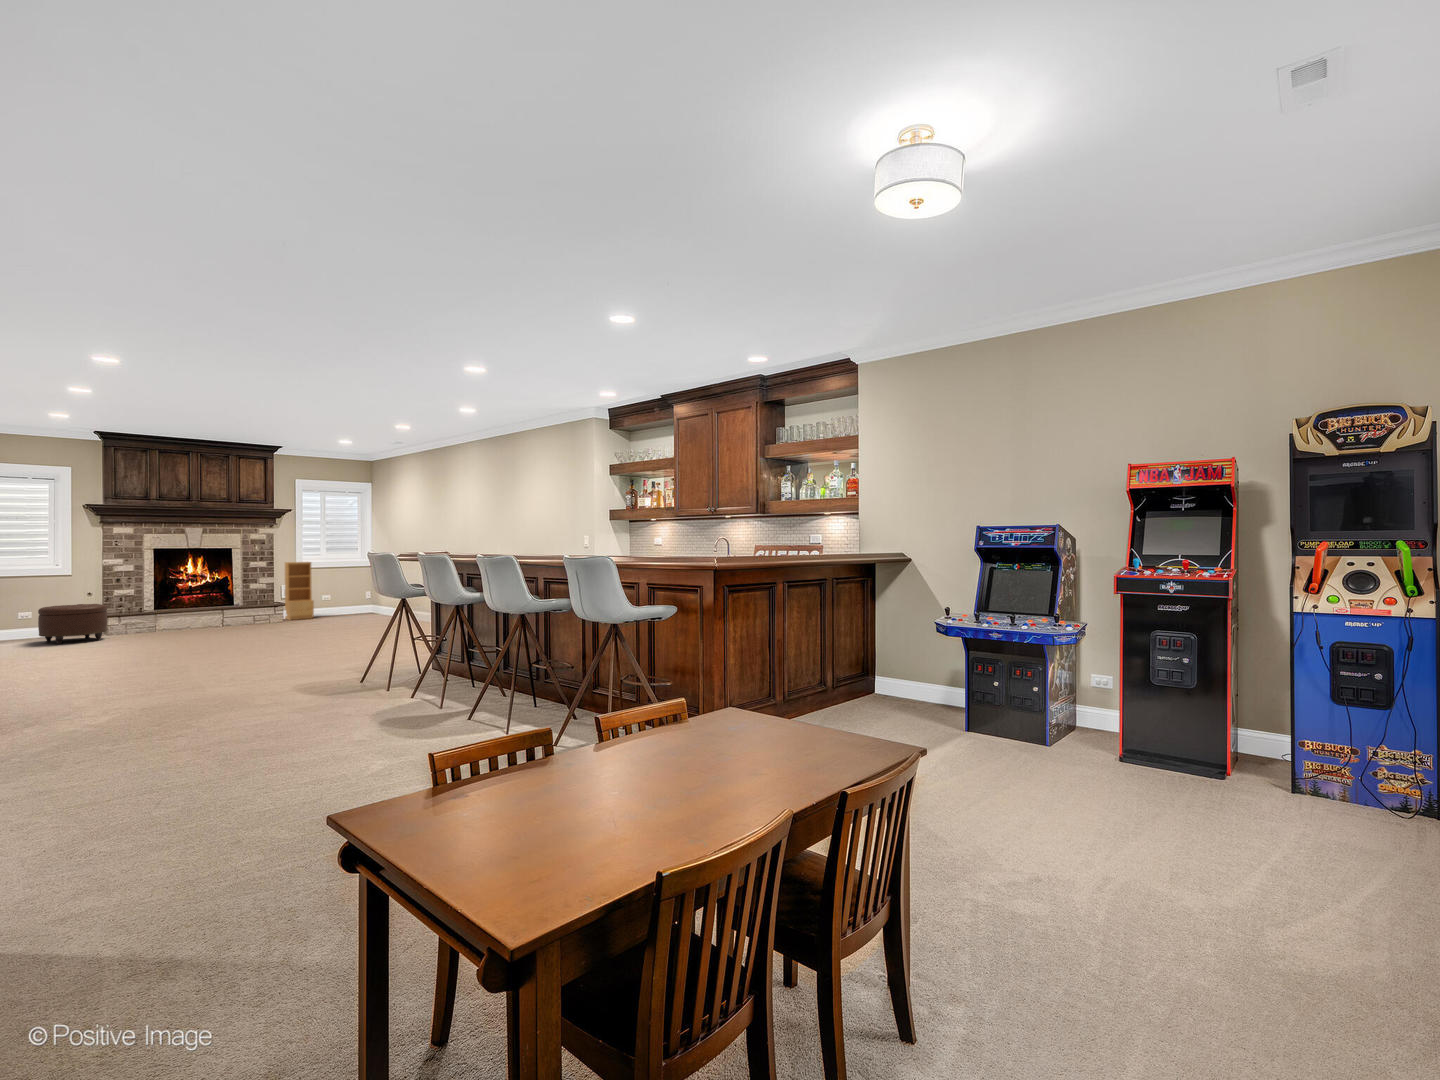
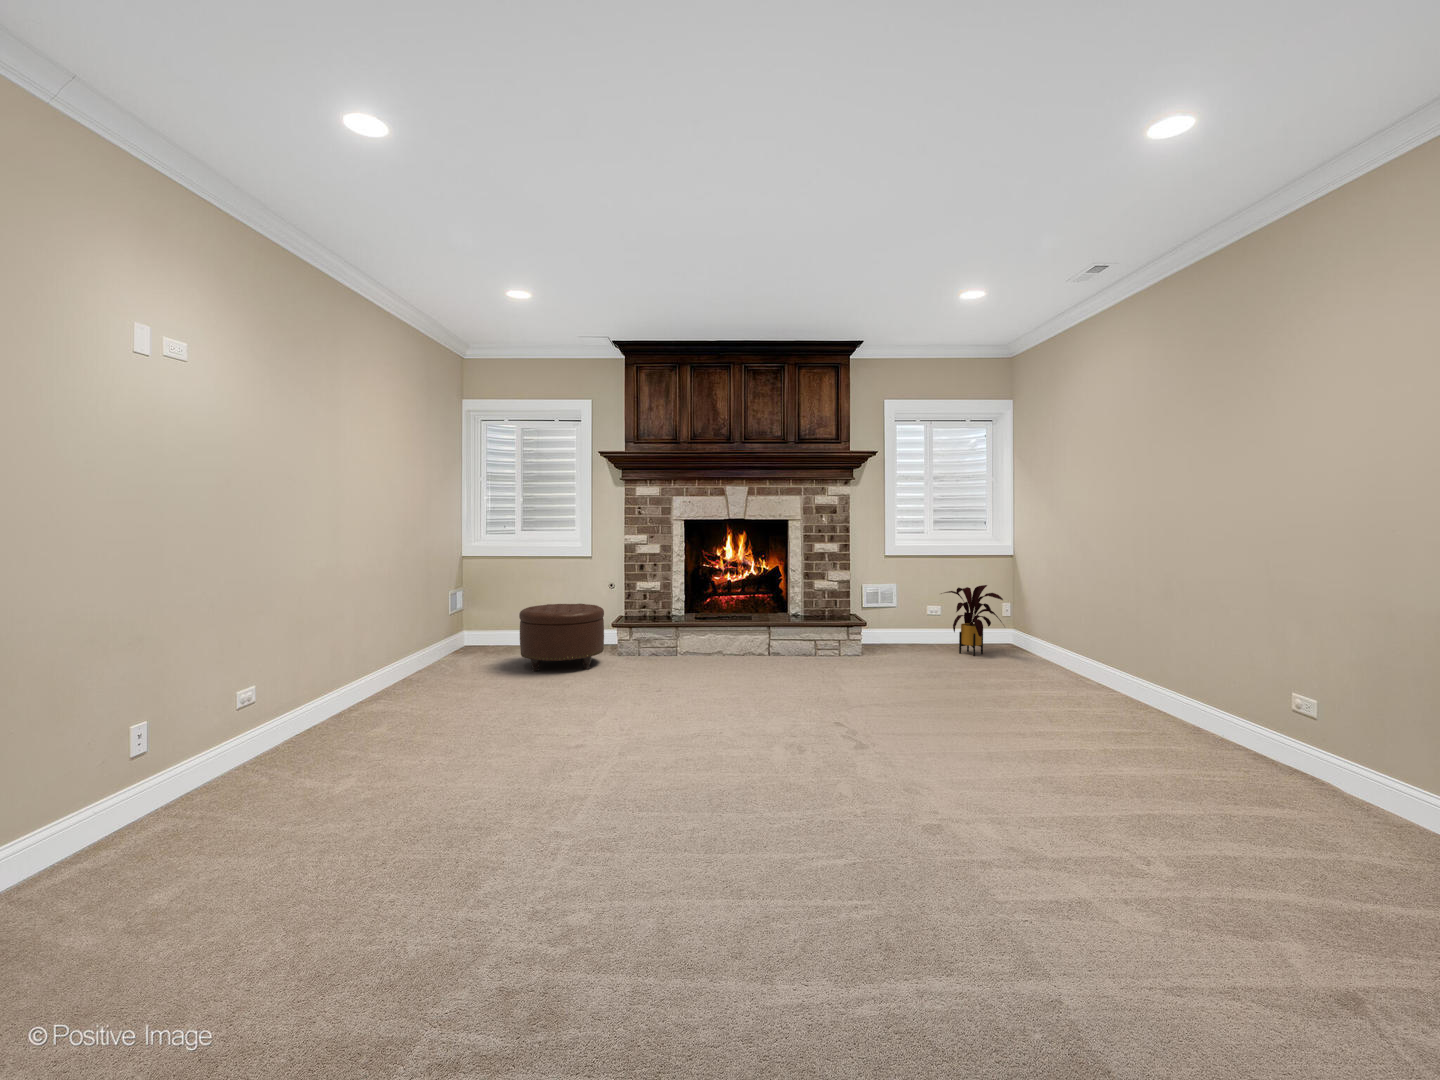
bookshelf: present [285,562,314,620] -> none [864,546,911,653]
house plant: none [330,580,366,616] -> present [941,585,1003,656]

